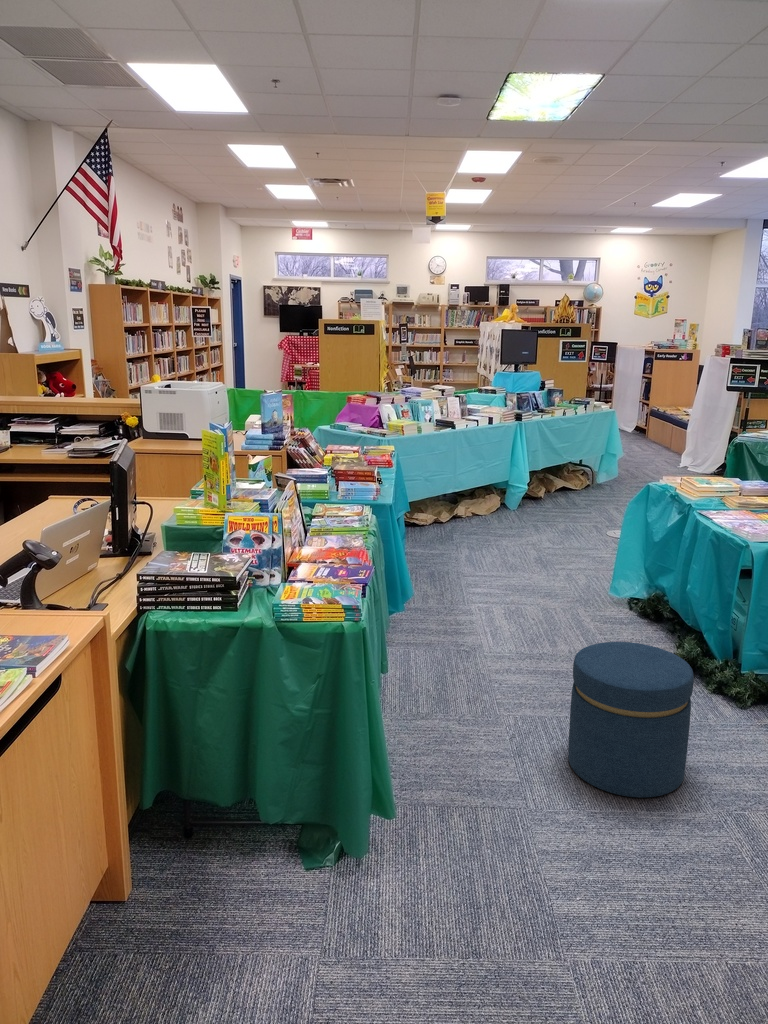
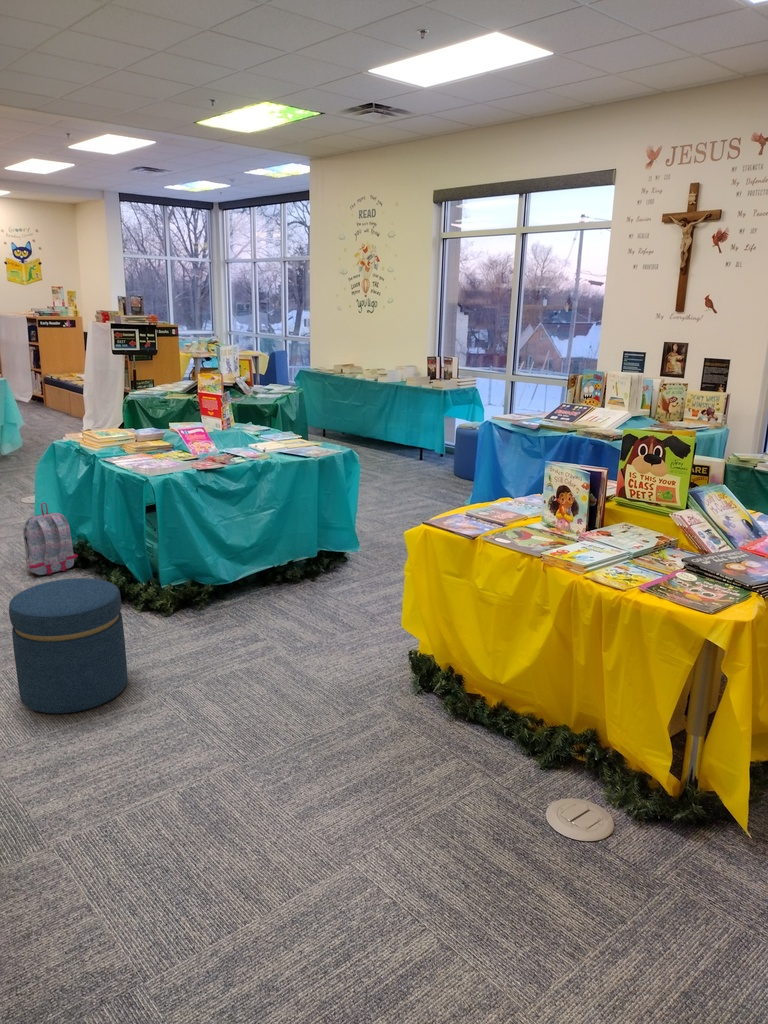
backpack: none [600,546,653,621] -> present [23,503,78,575]

